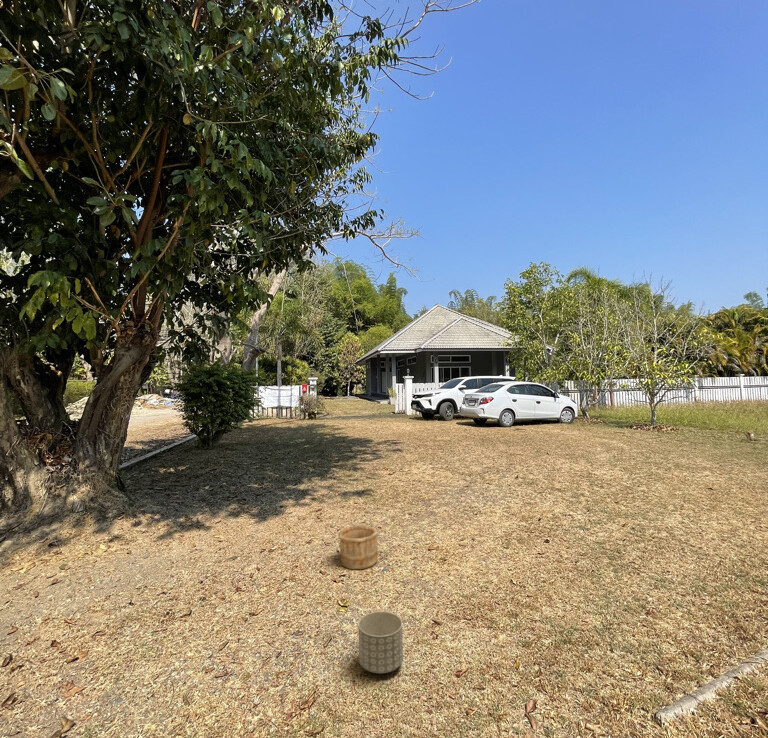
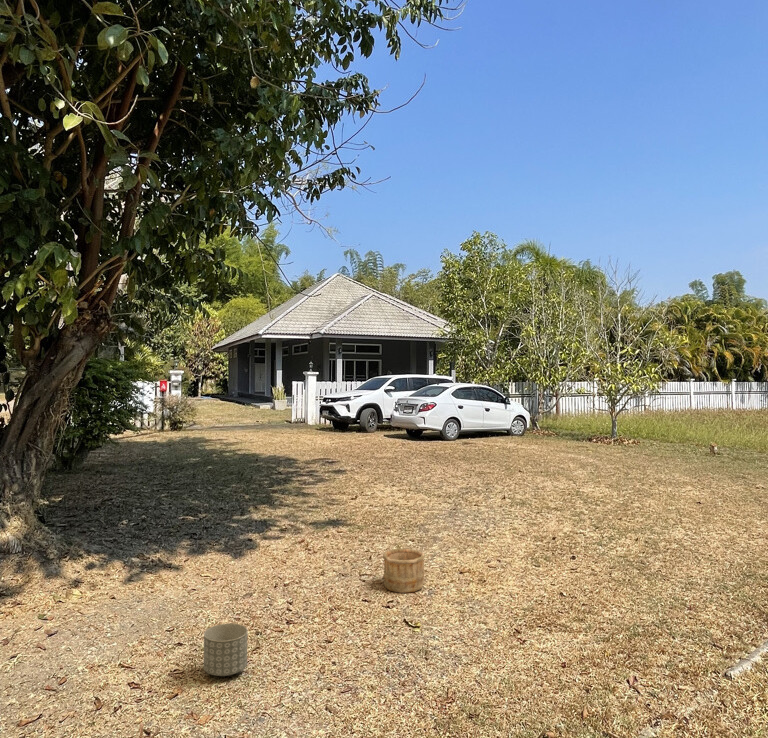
planter: present [358,611,403,673] -> present [204,623,248,677]

